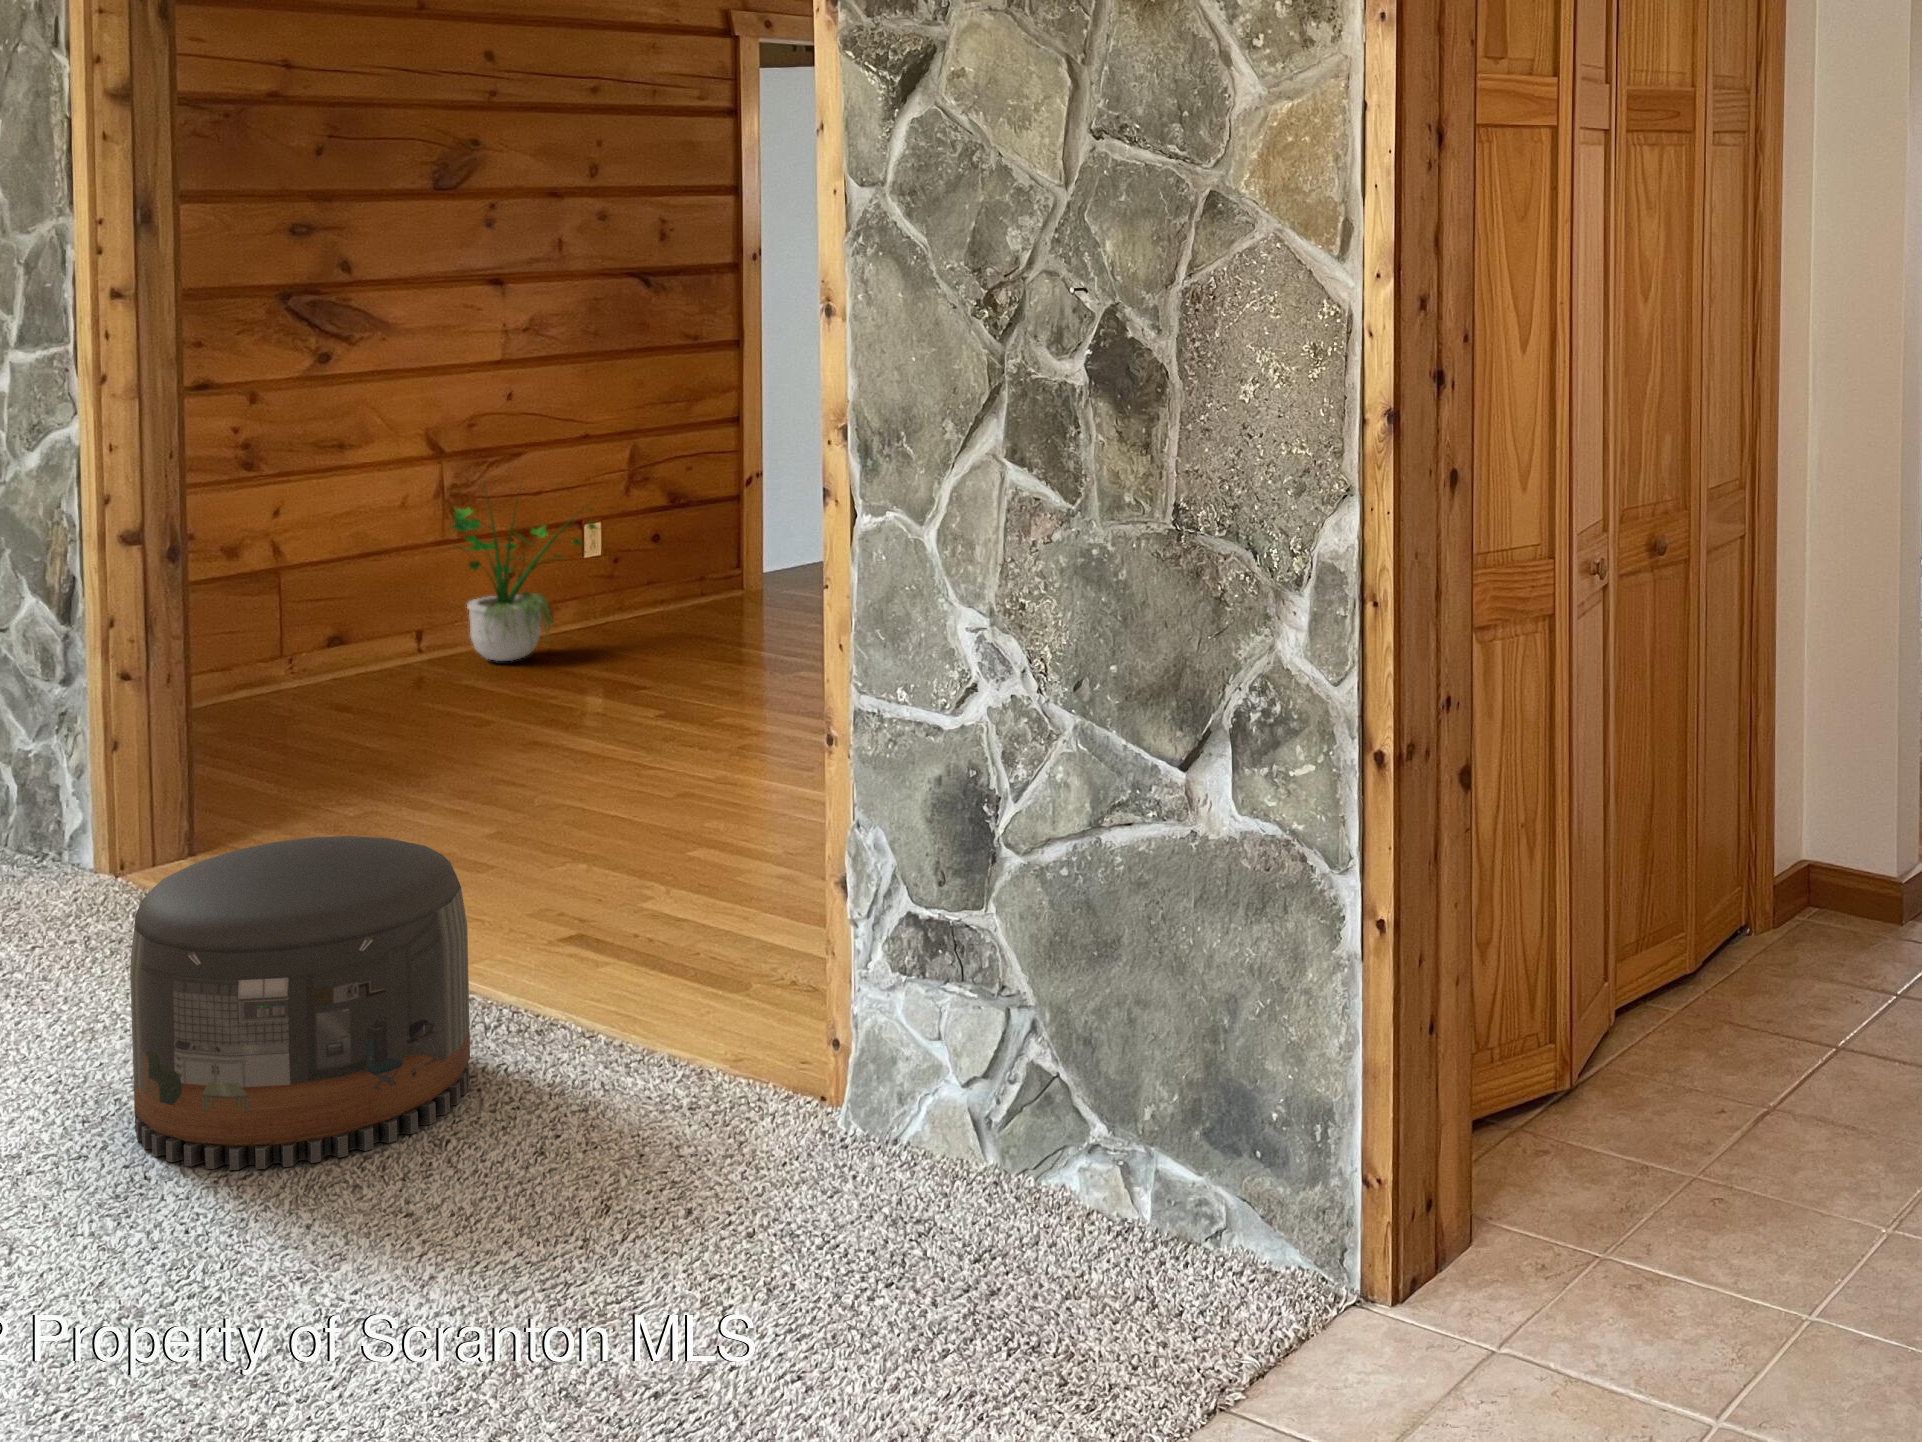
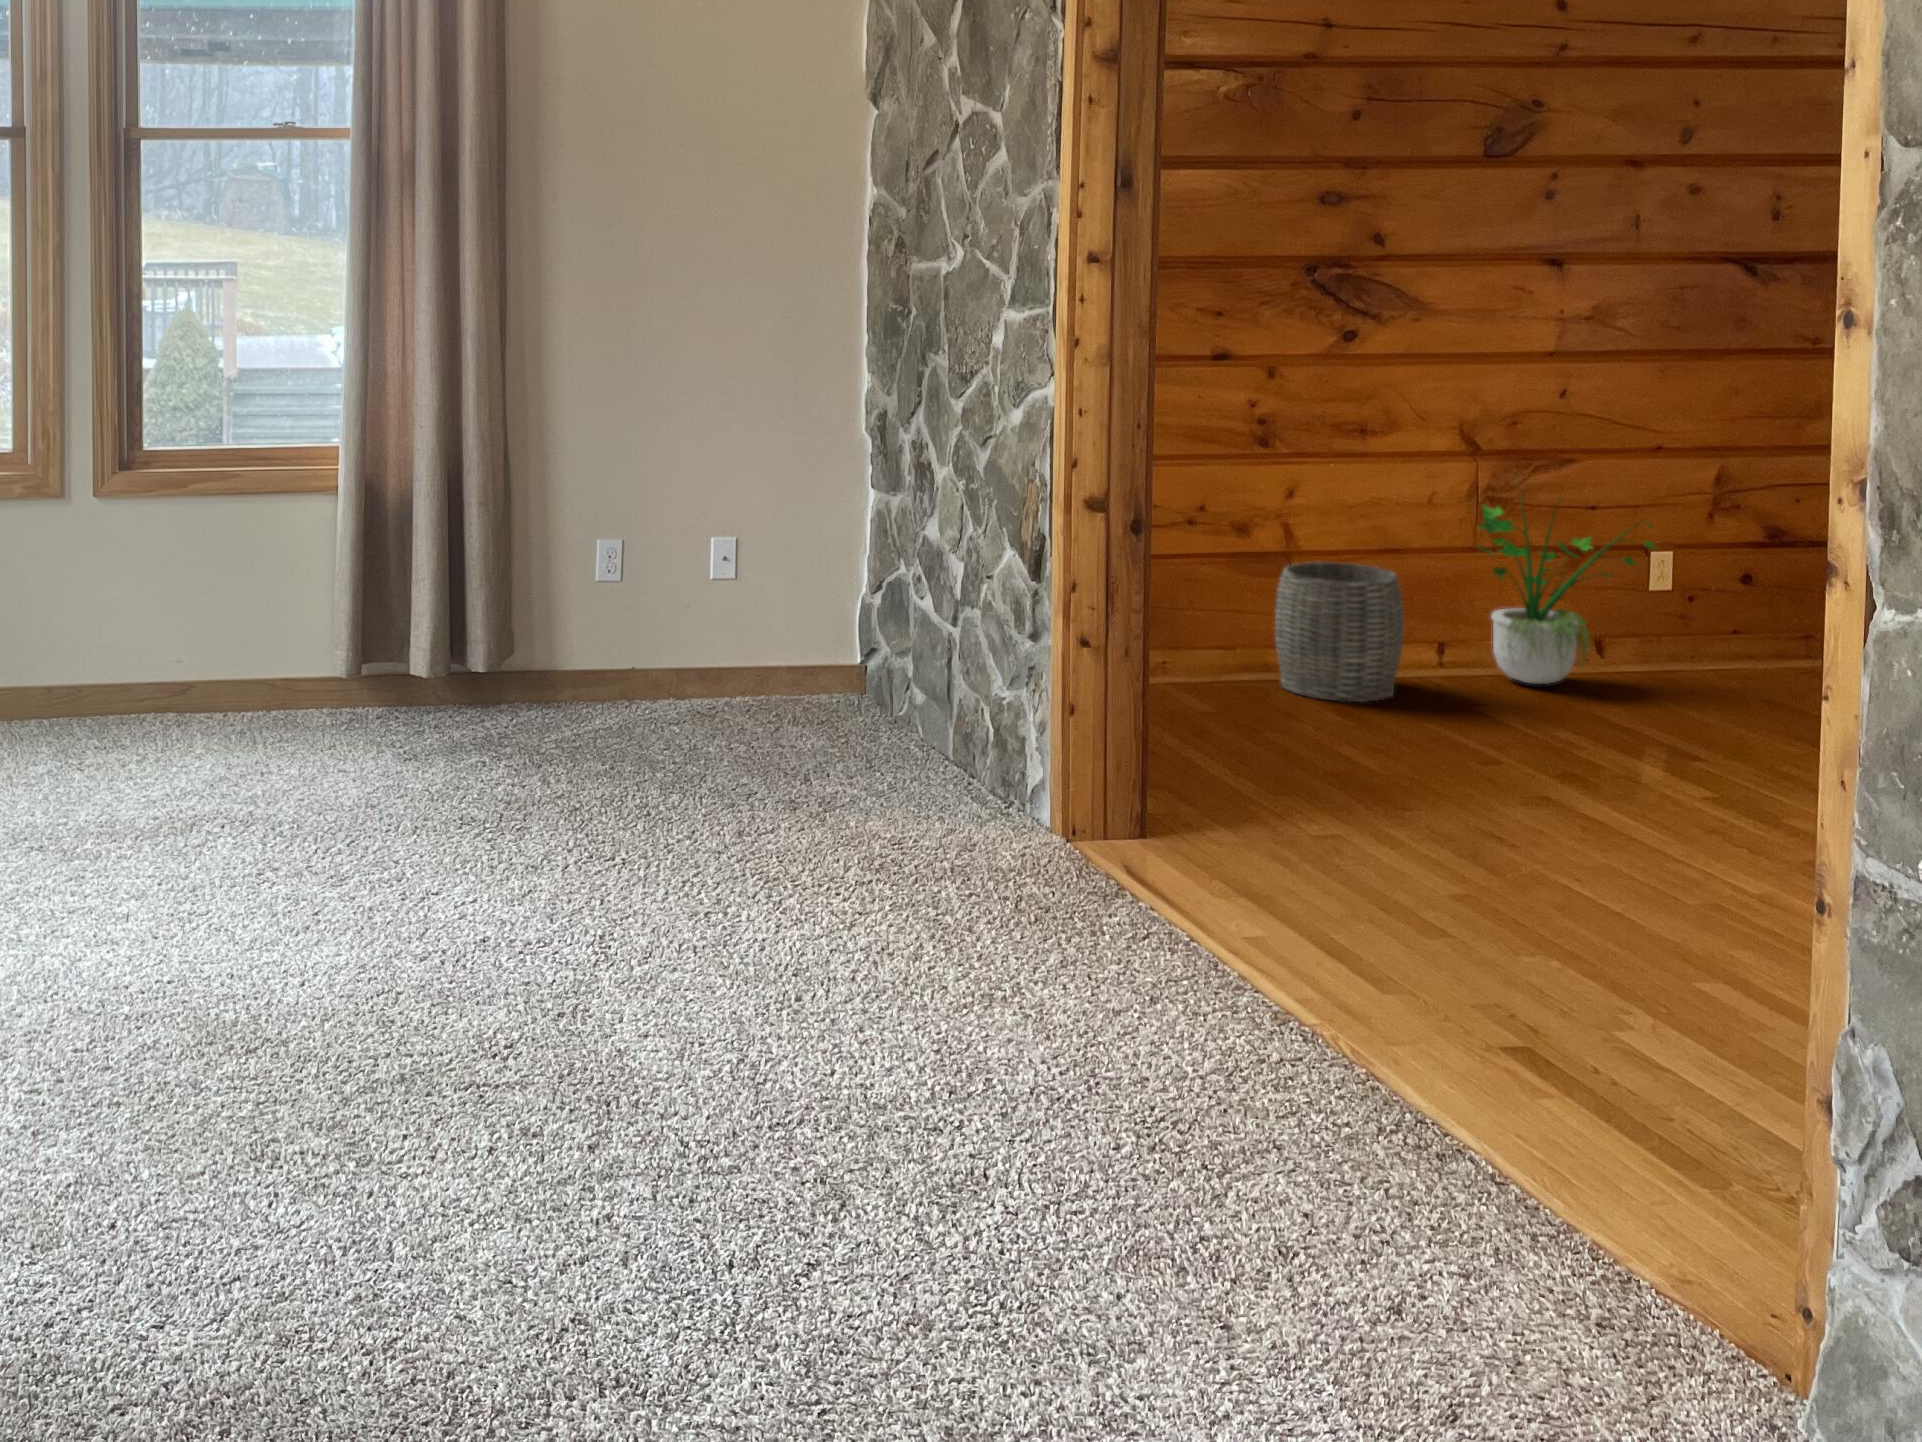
woven basket: none [273,575,395,706] -> present [1275,562,1403,702]
pouf: present [130,836,470,1170] -> none [990,857,1344,1229]

